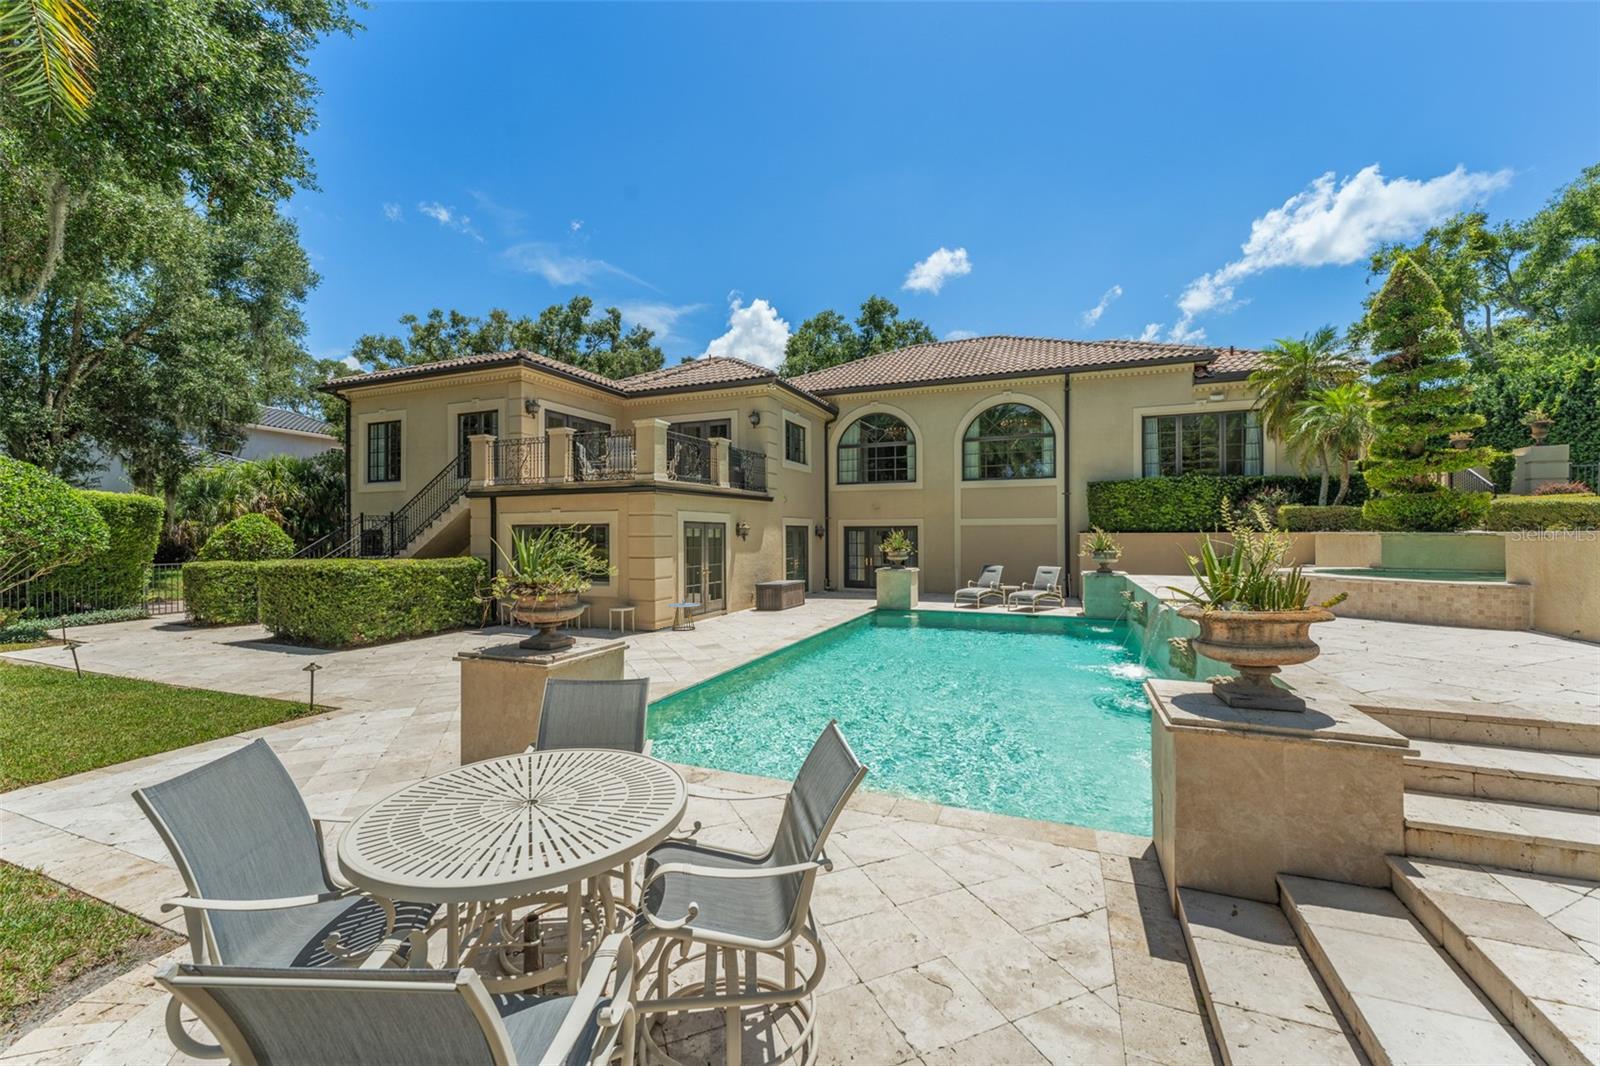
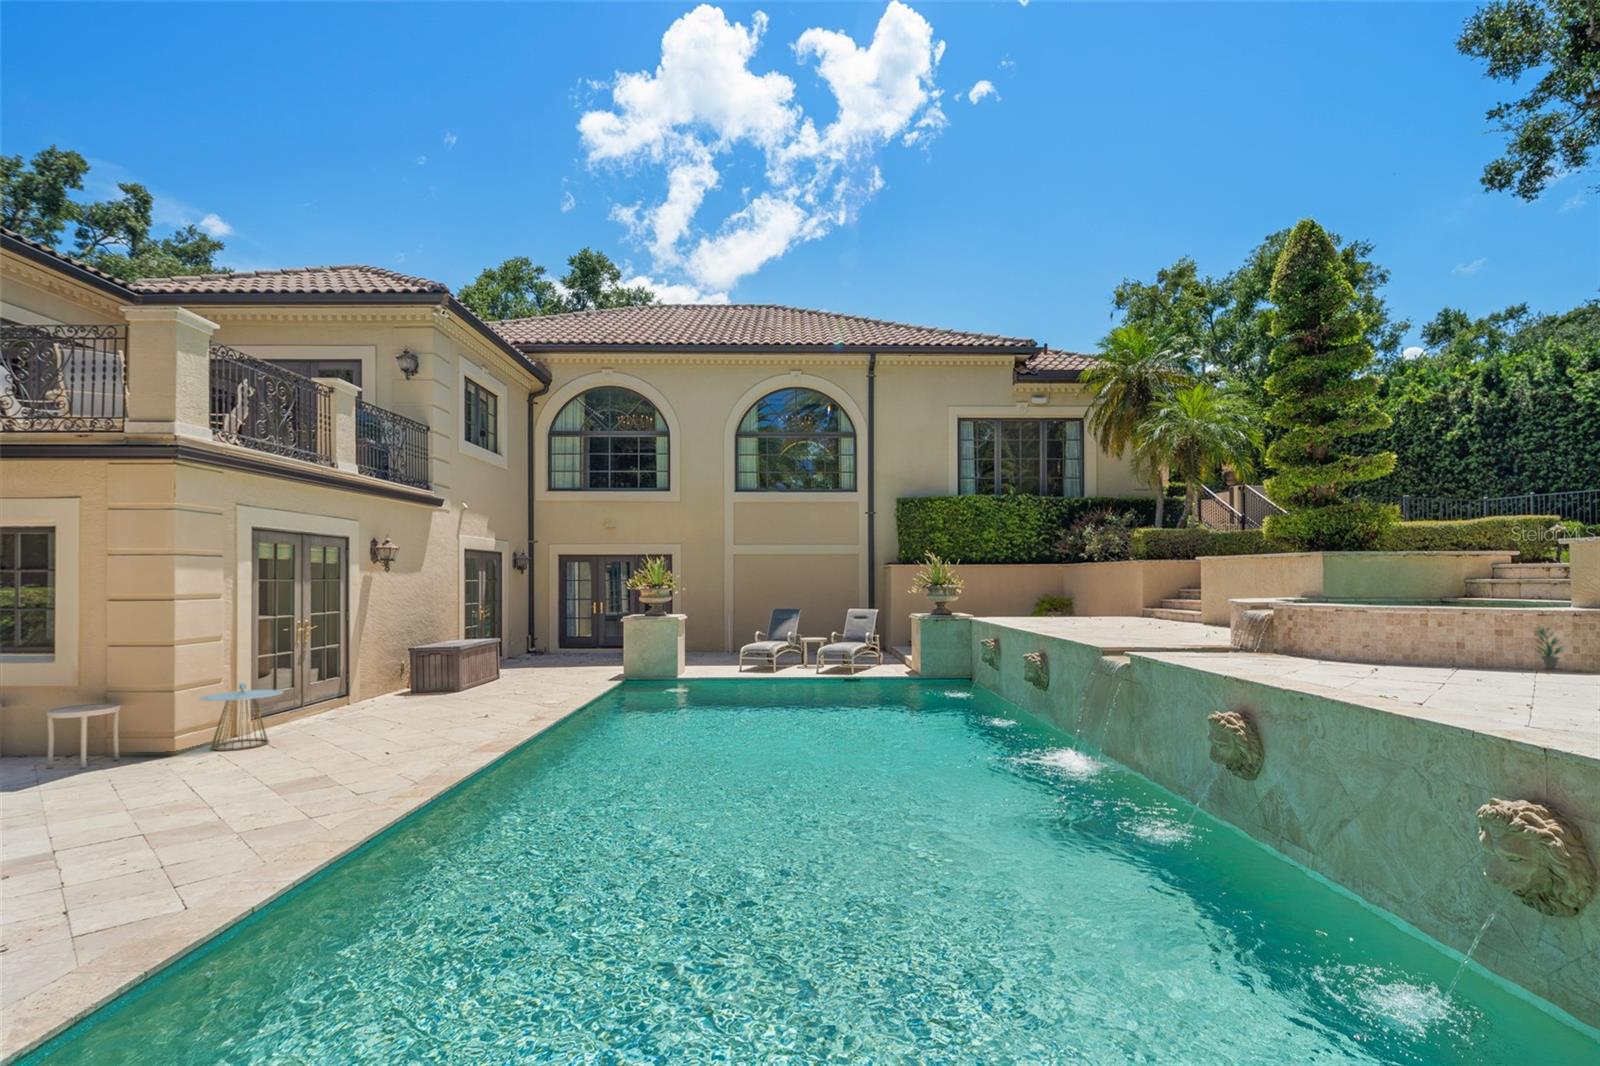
potted plant: none [1547,602,1580,639] -> present [1536,626,1562,668]

